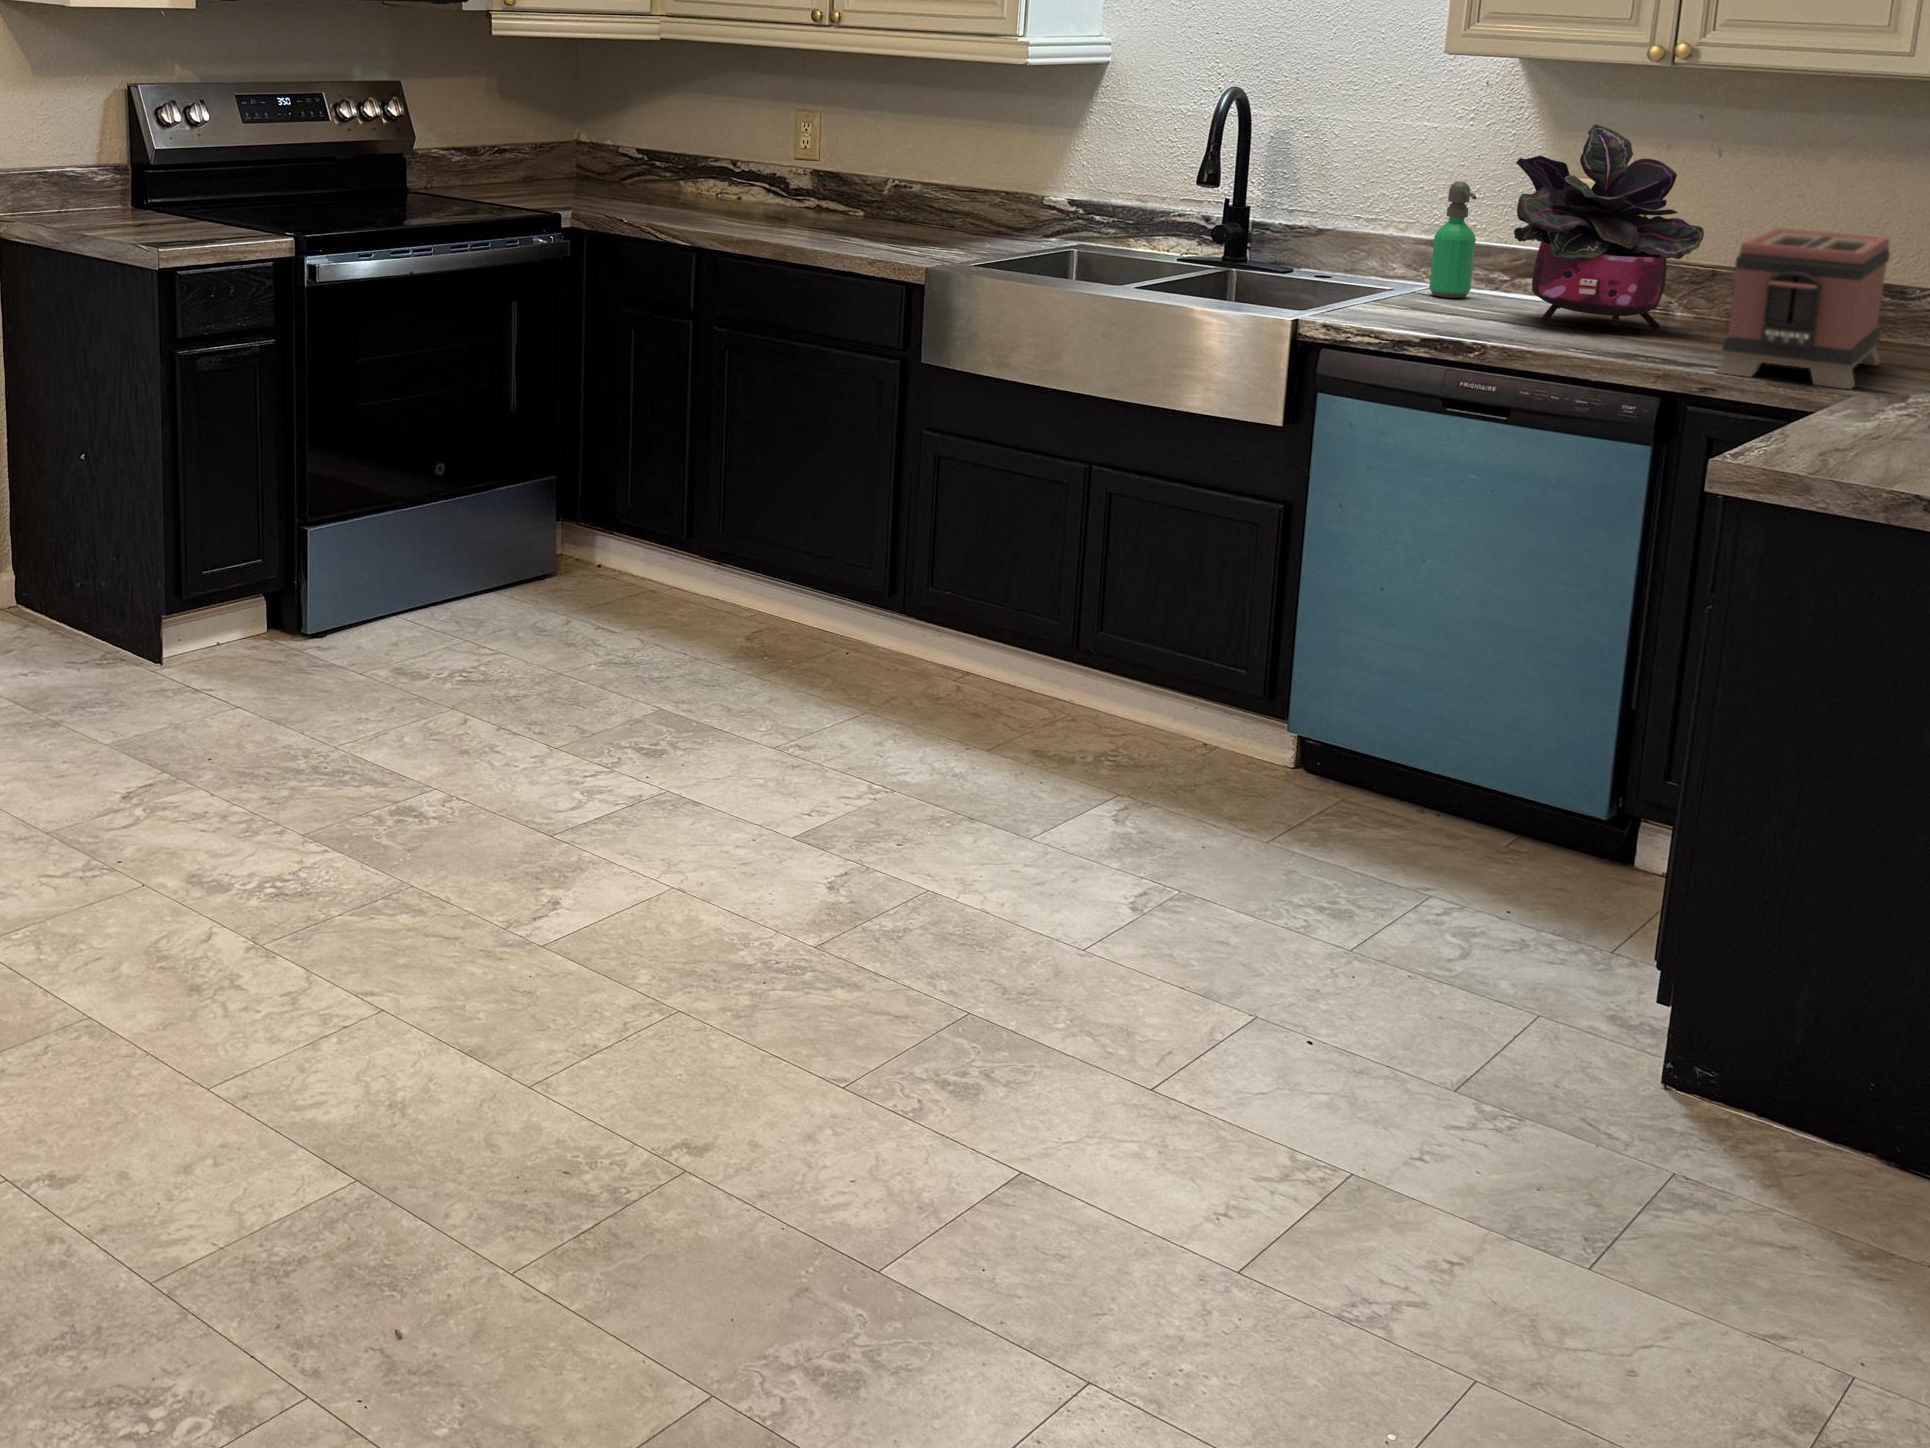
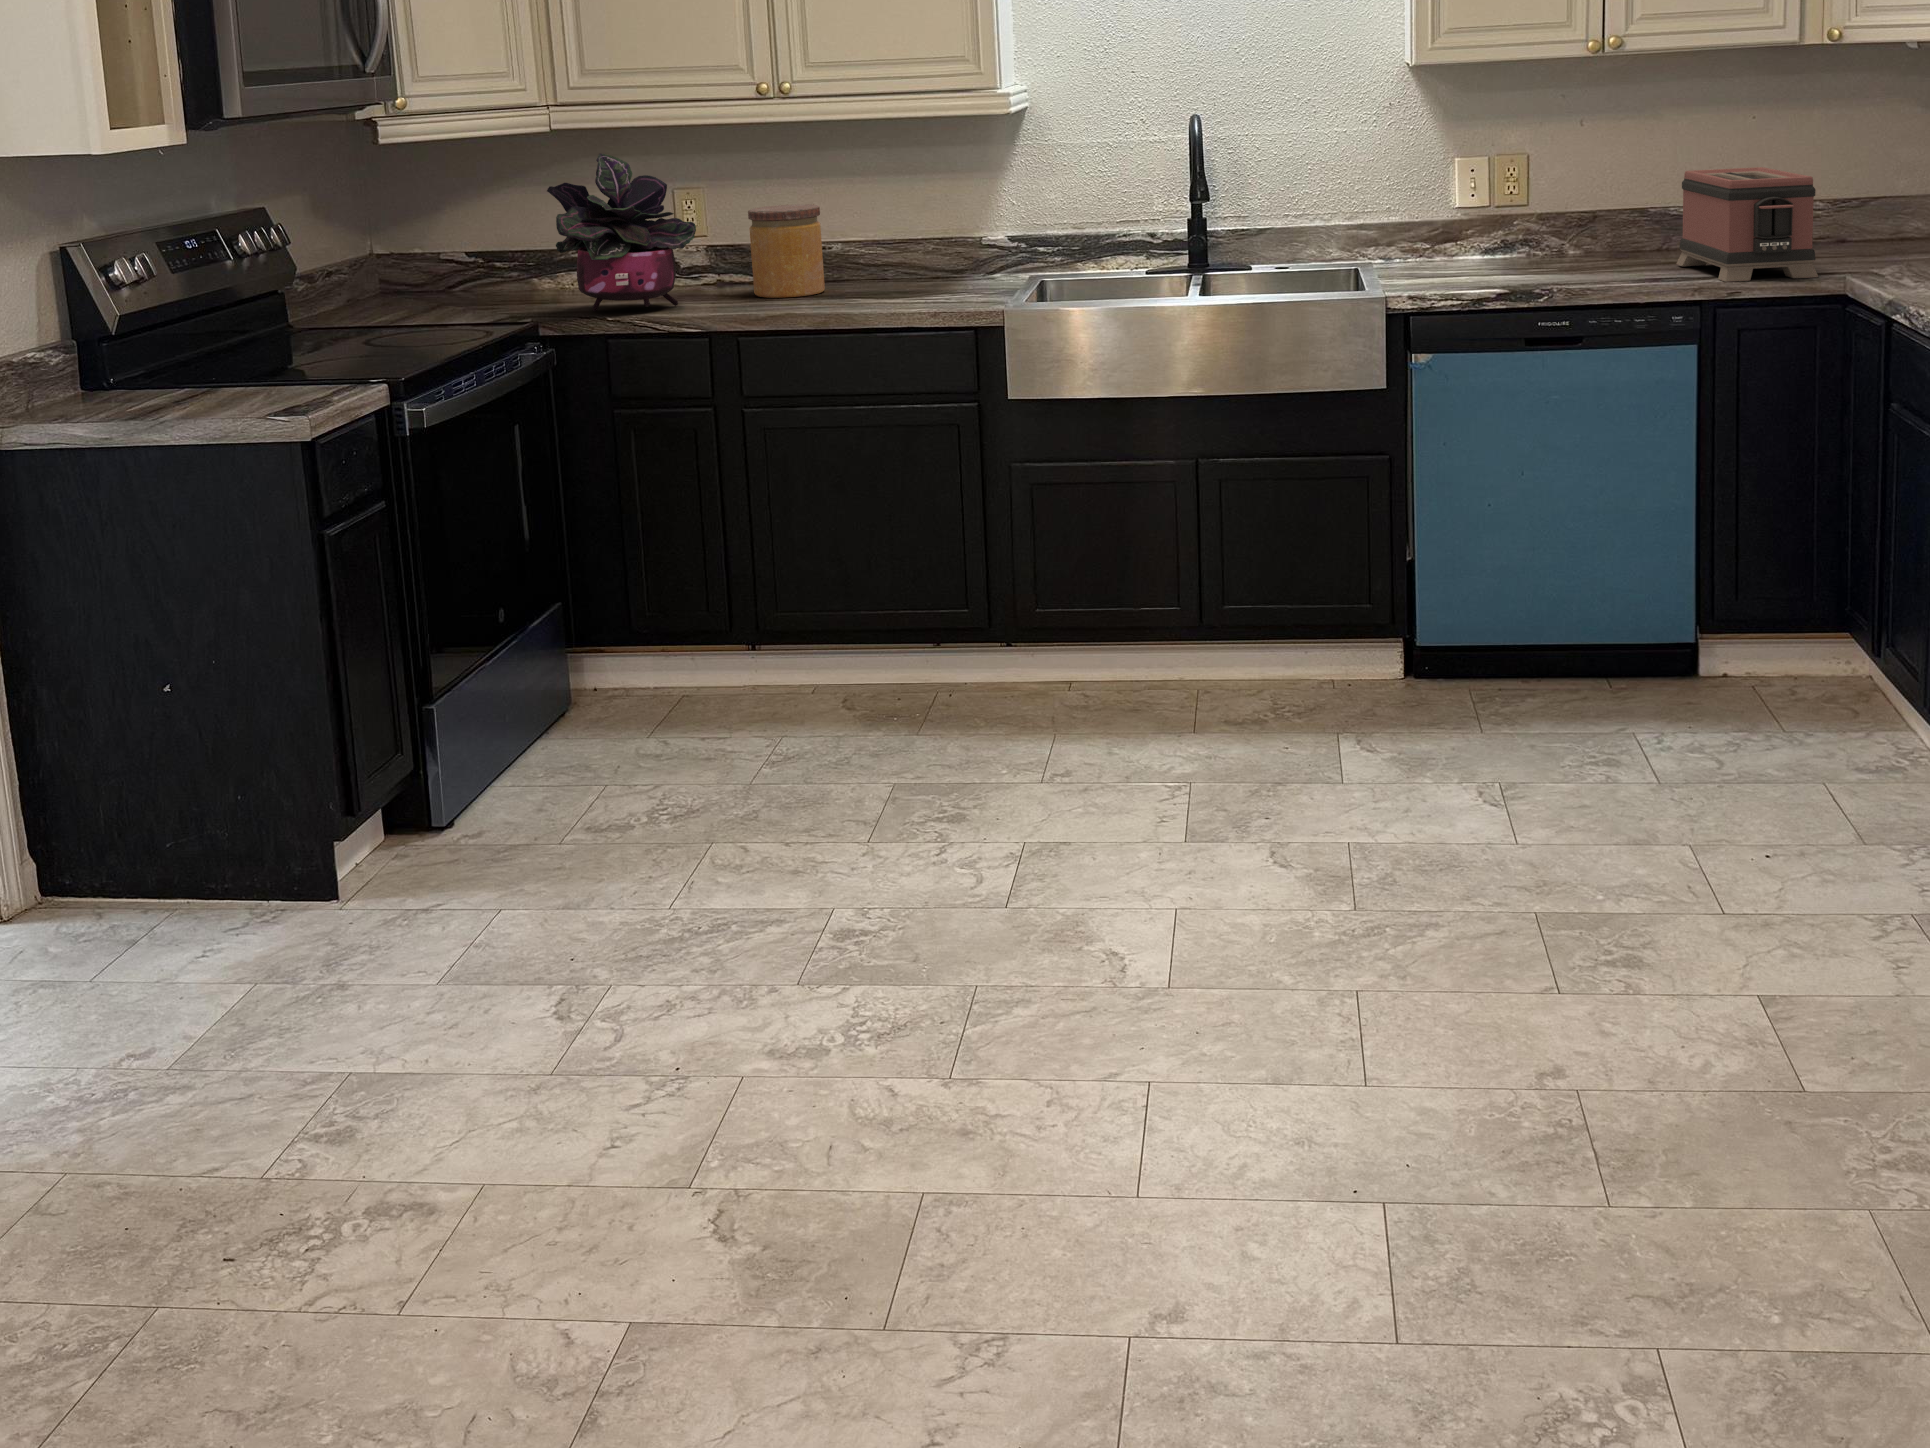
potted plant: present [1514,124,1704,330] -> present [547,154,696,311]
jar: none [808,136,884,230] -> present [748,204,825,298]
soap dispenser: present [1429,182,1476,298] -> none [1373,171,1411,267]

